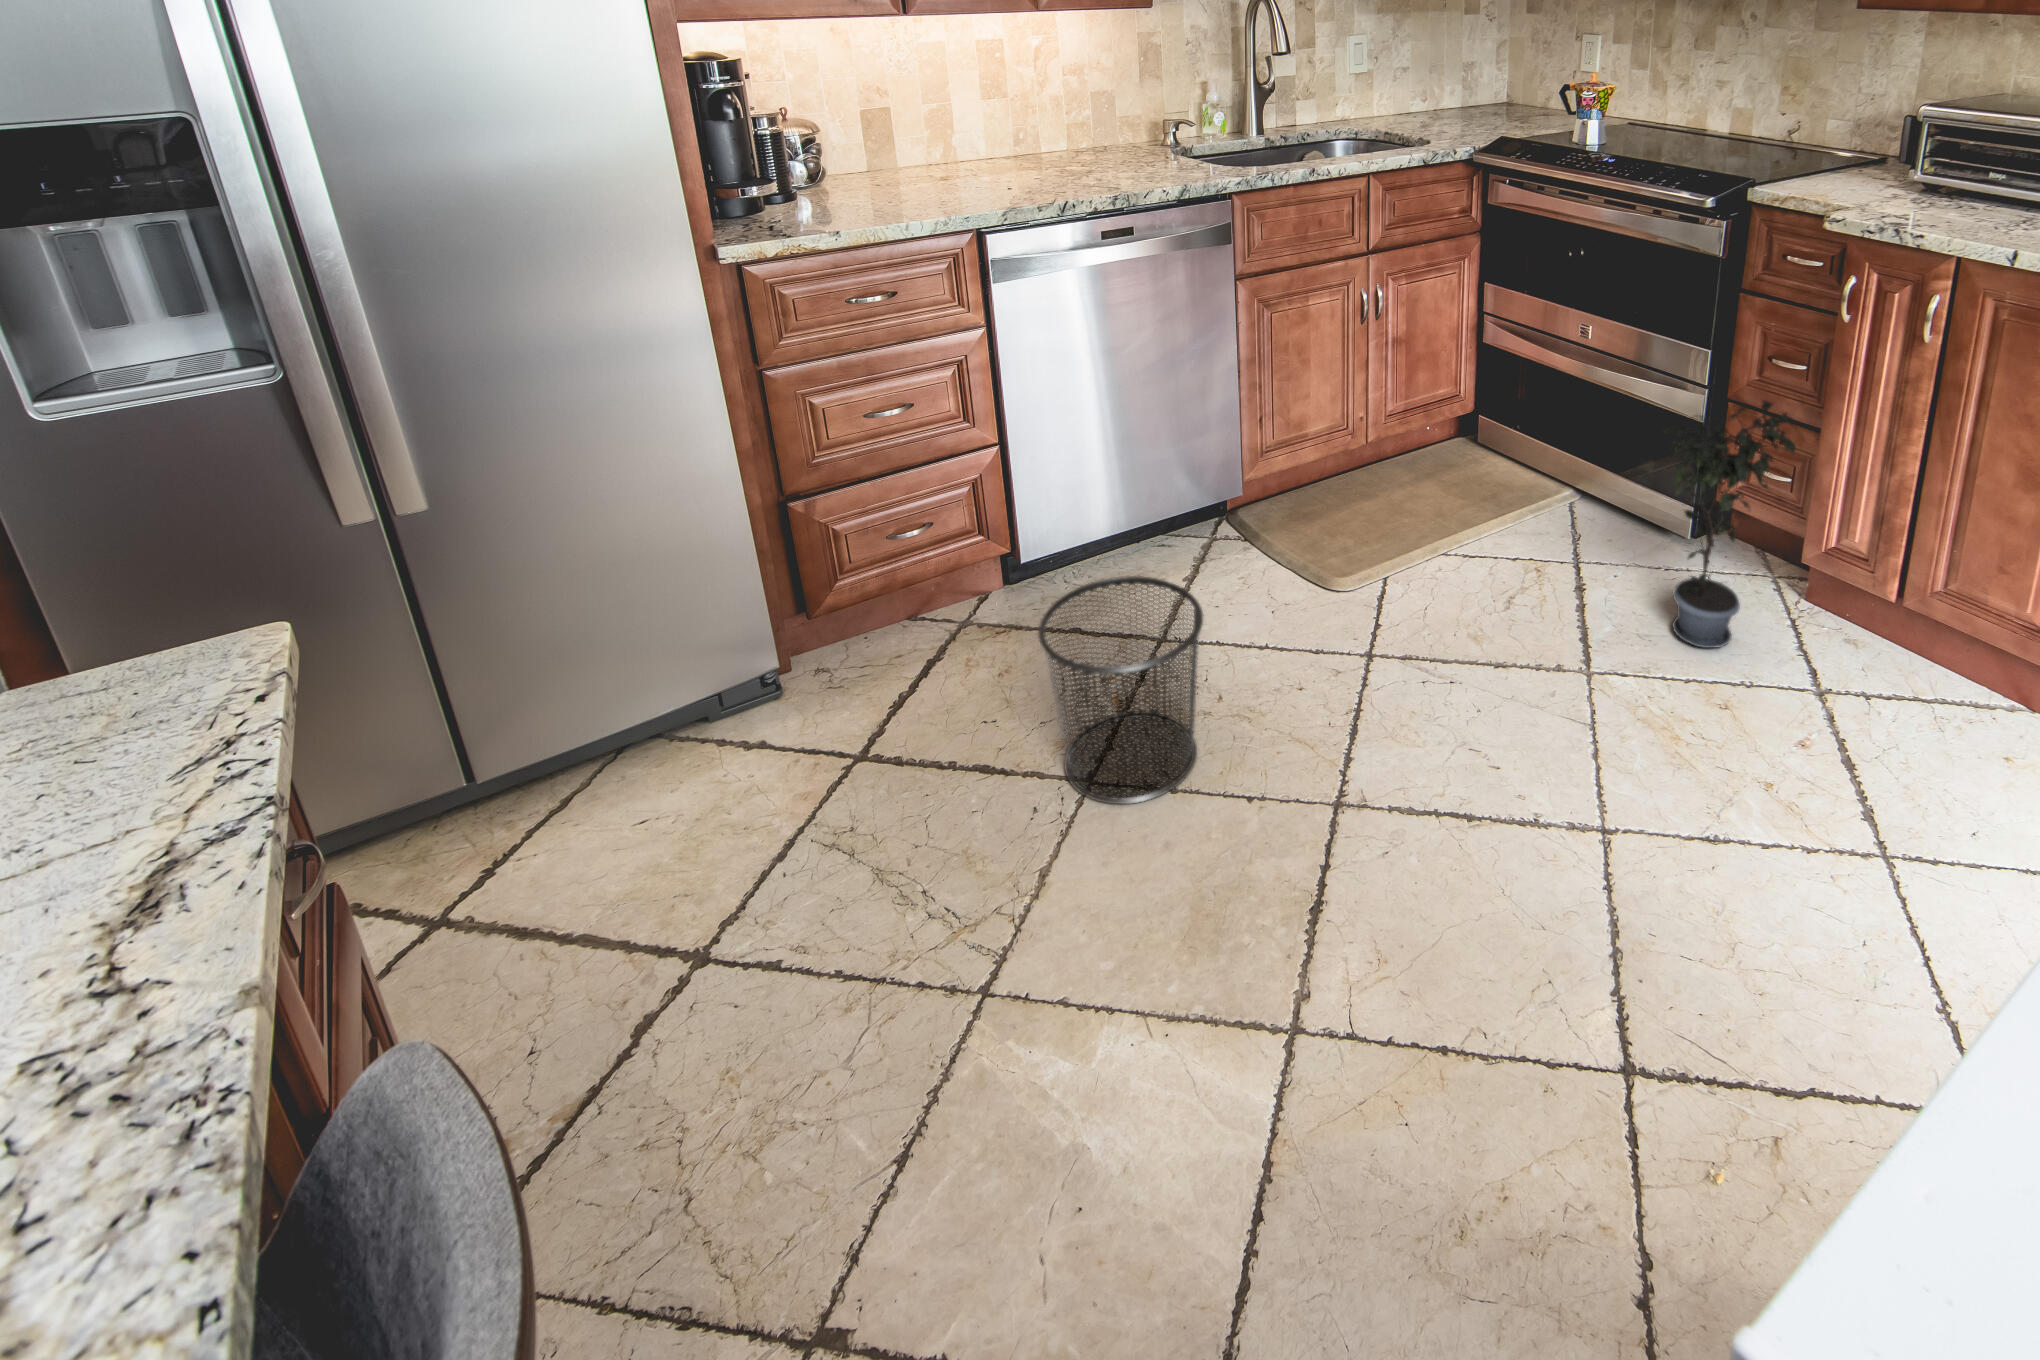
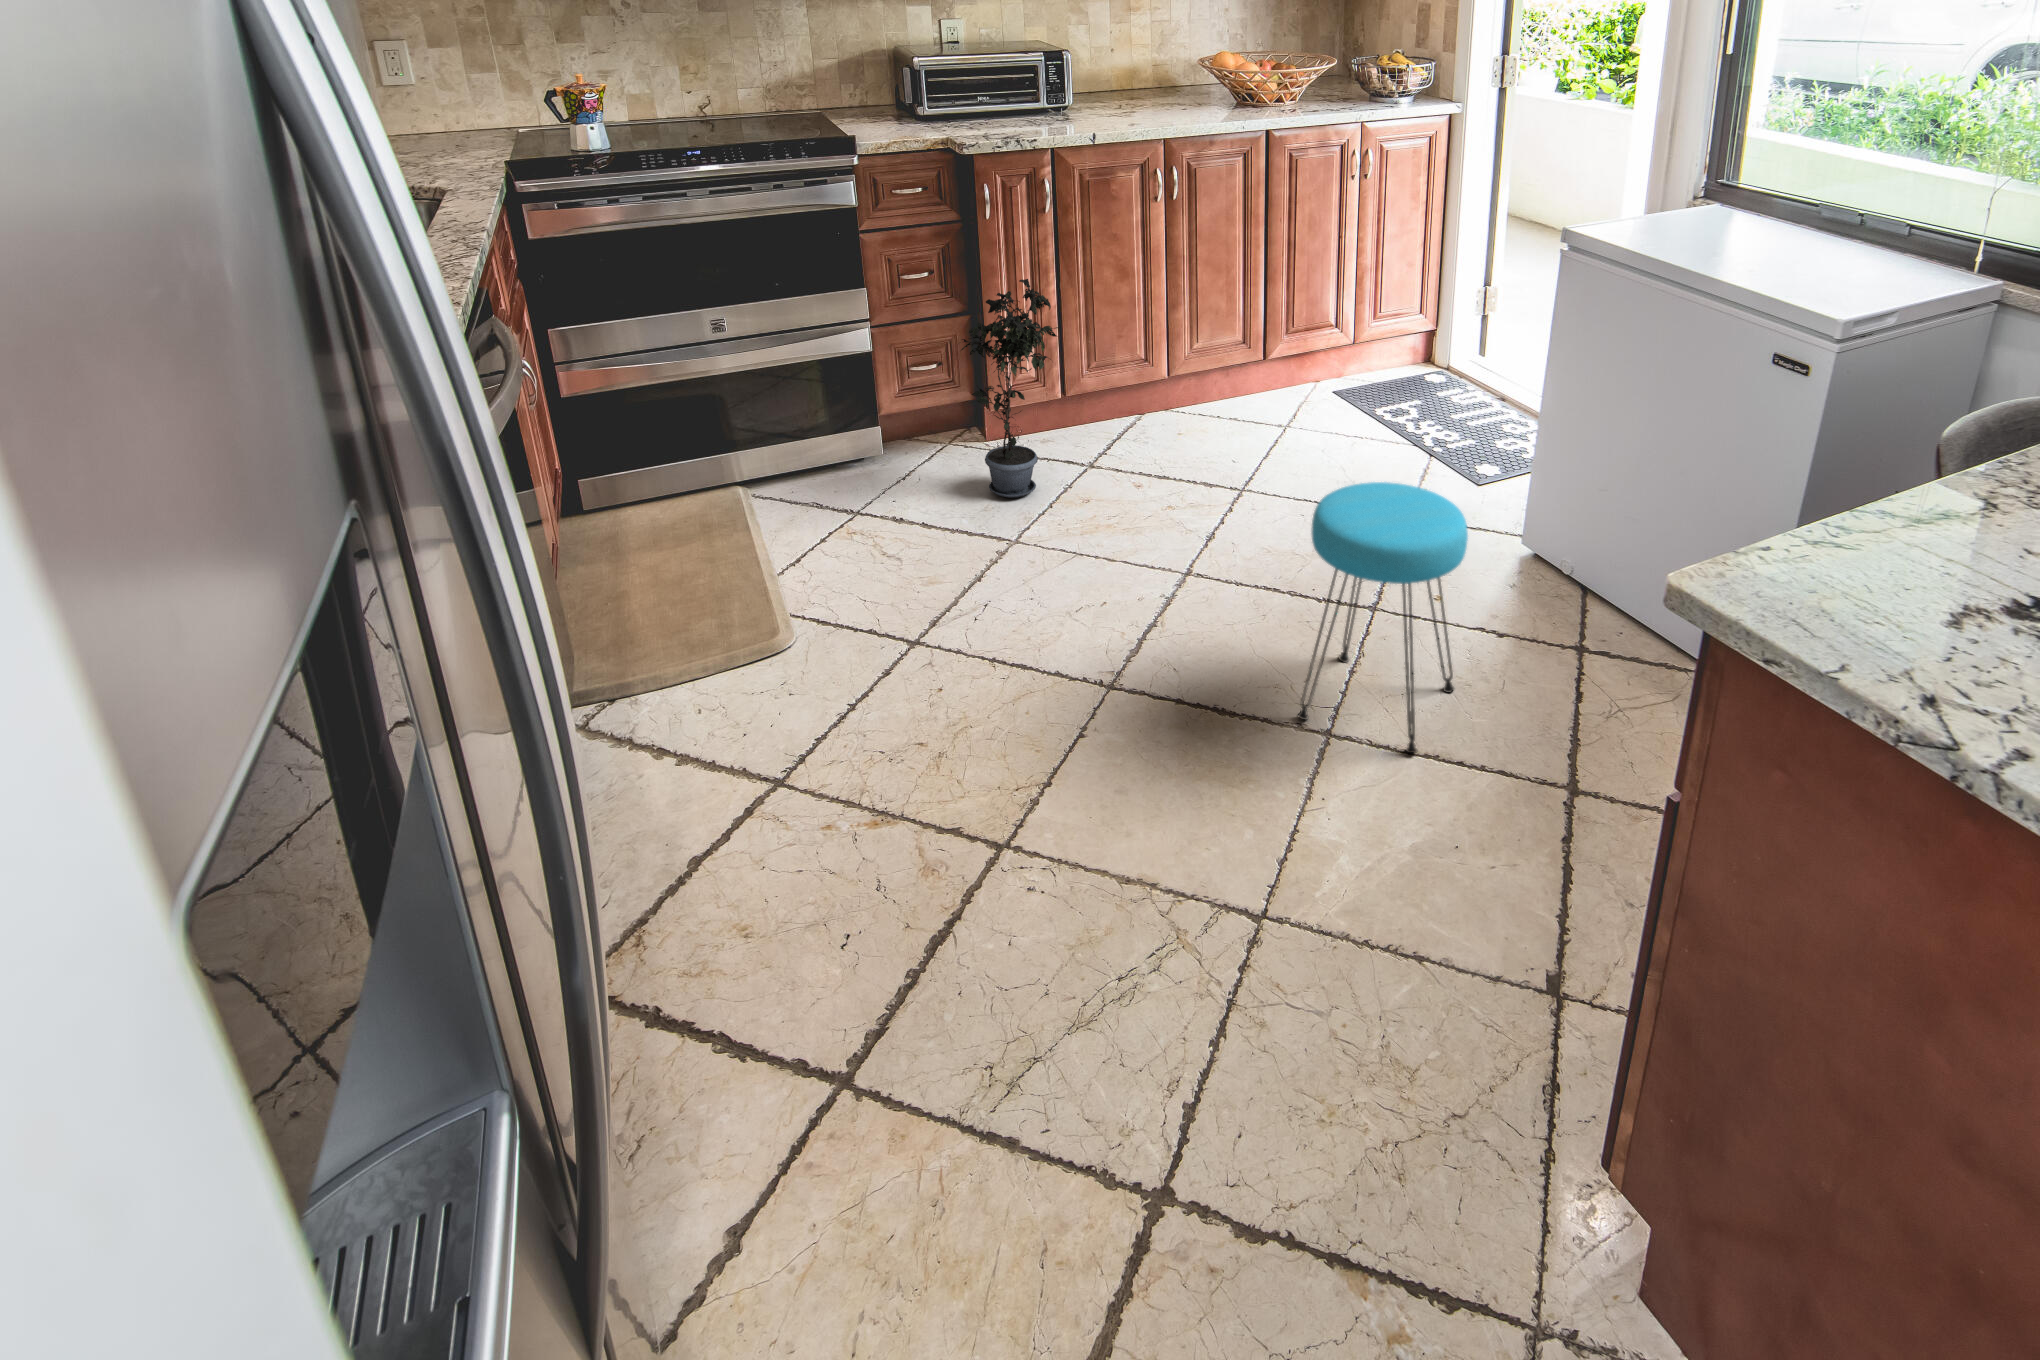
waste bin: present [1038,576,1203,804] -> none [892,615,1074,866]
stool: none [1265,769,1507,1202] -> present [1298,482,1468,753]

